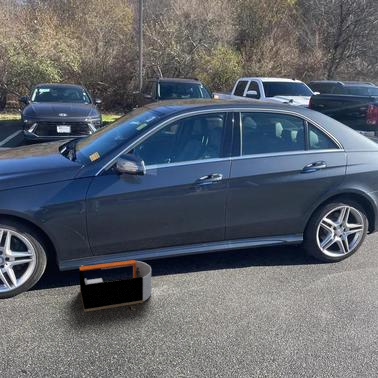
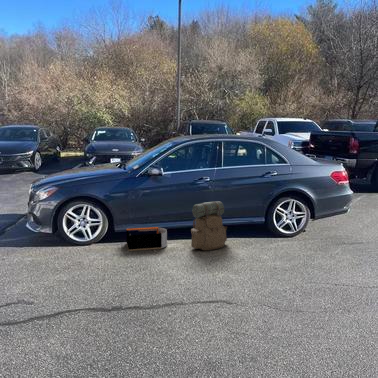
backpack: none [194,215,252,304] -> present [191,201,227,250]

